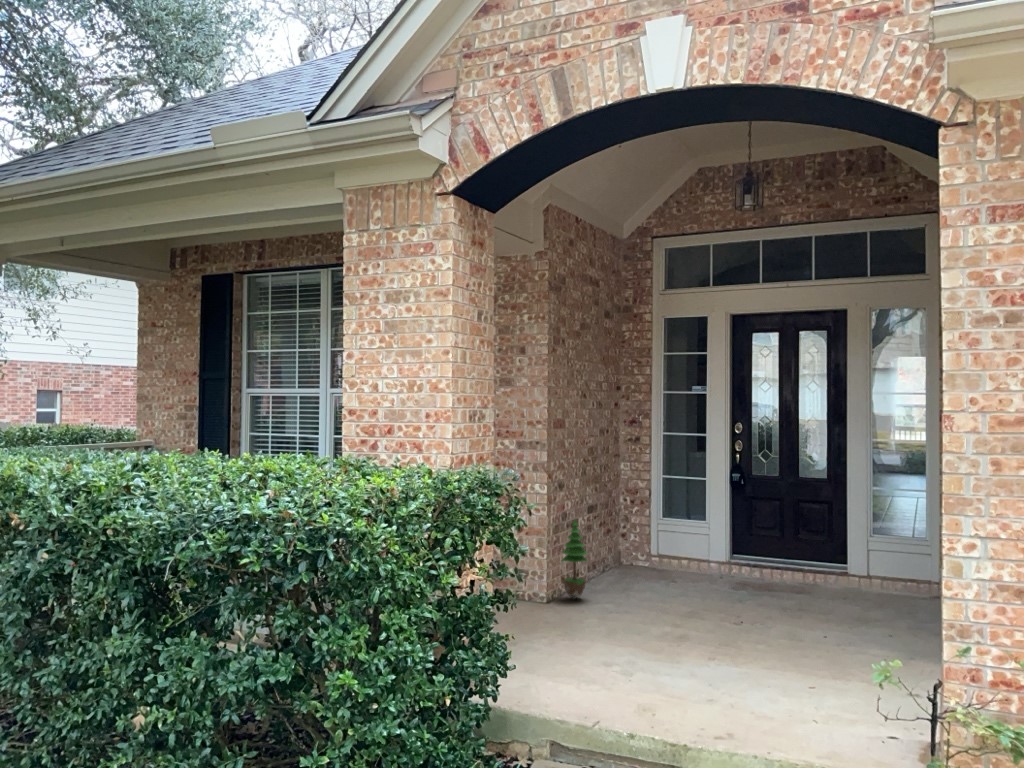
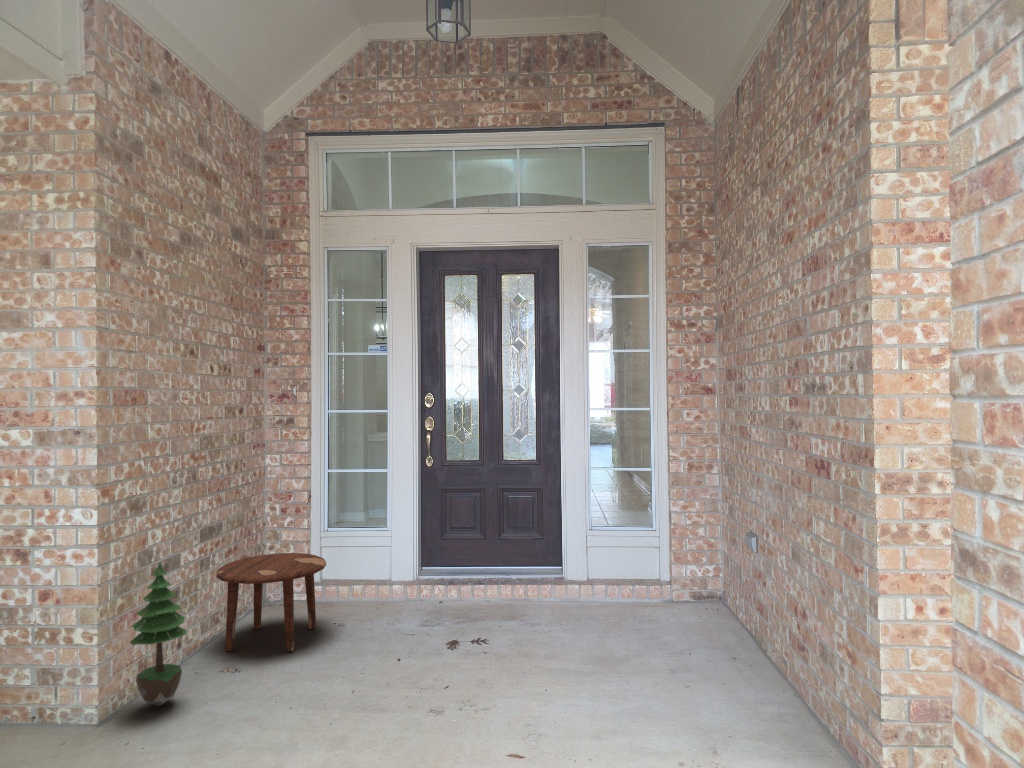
side table: none [596,529,664,589] -> present [216,553,326,652]

